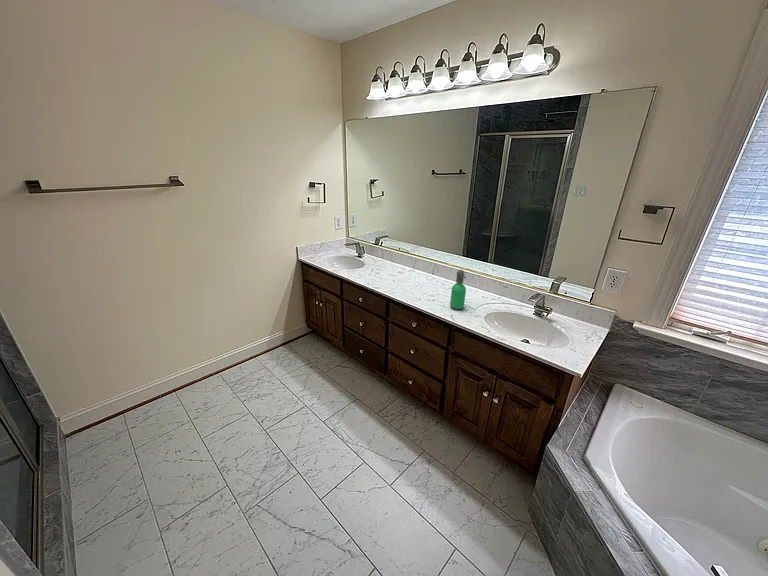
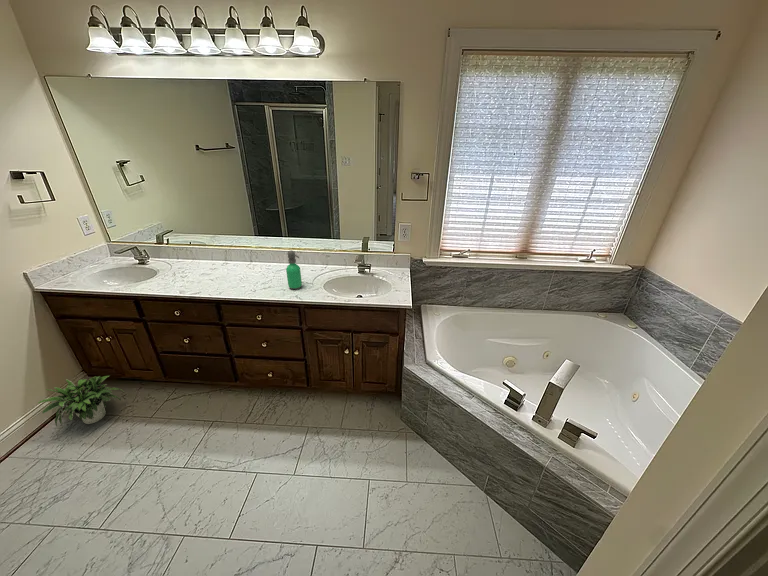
potted plant: none [267,323,318,360] -> present [33,376,124,439]

